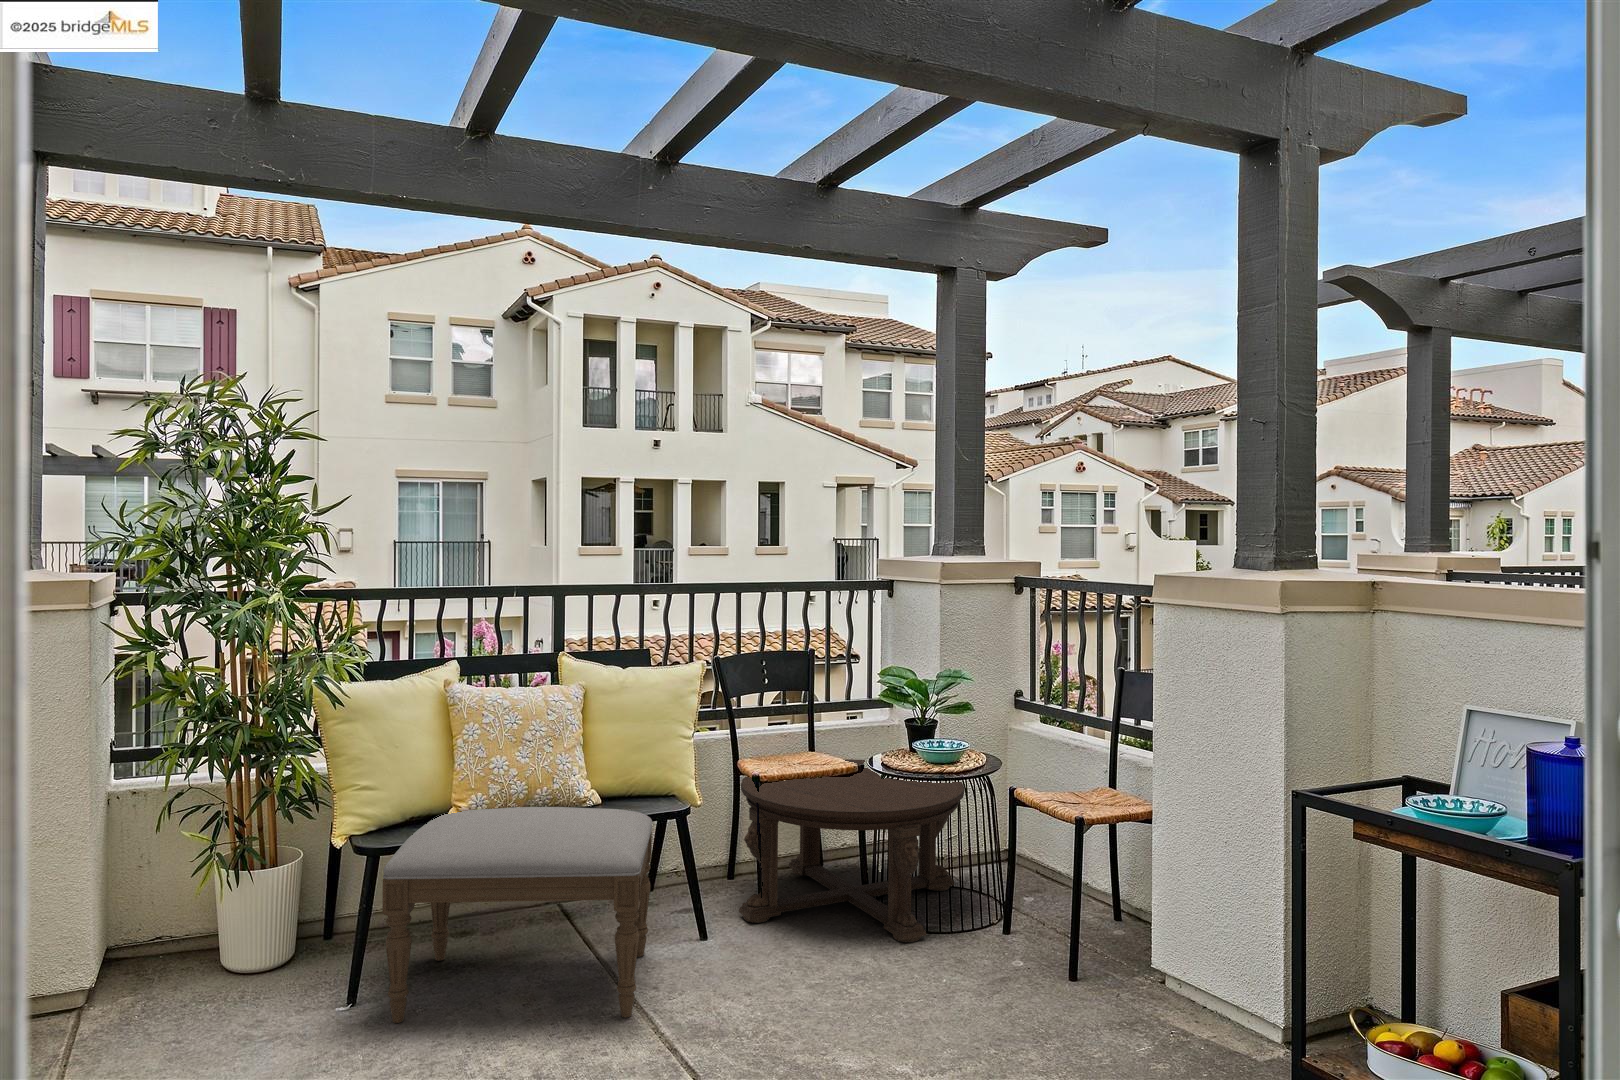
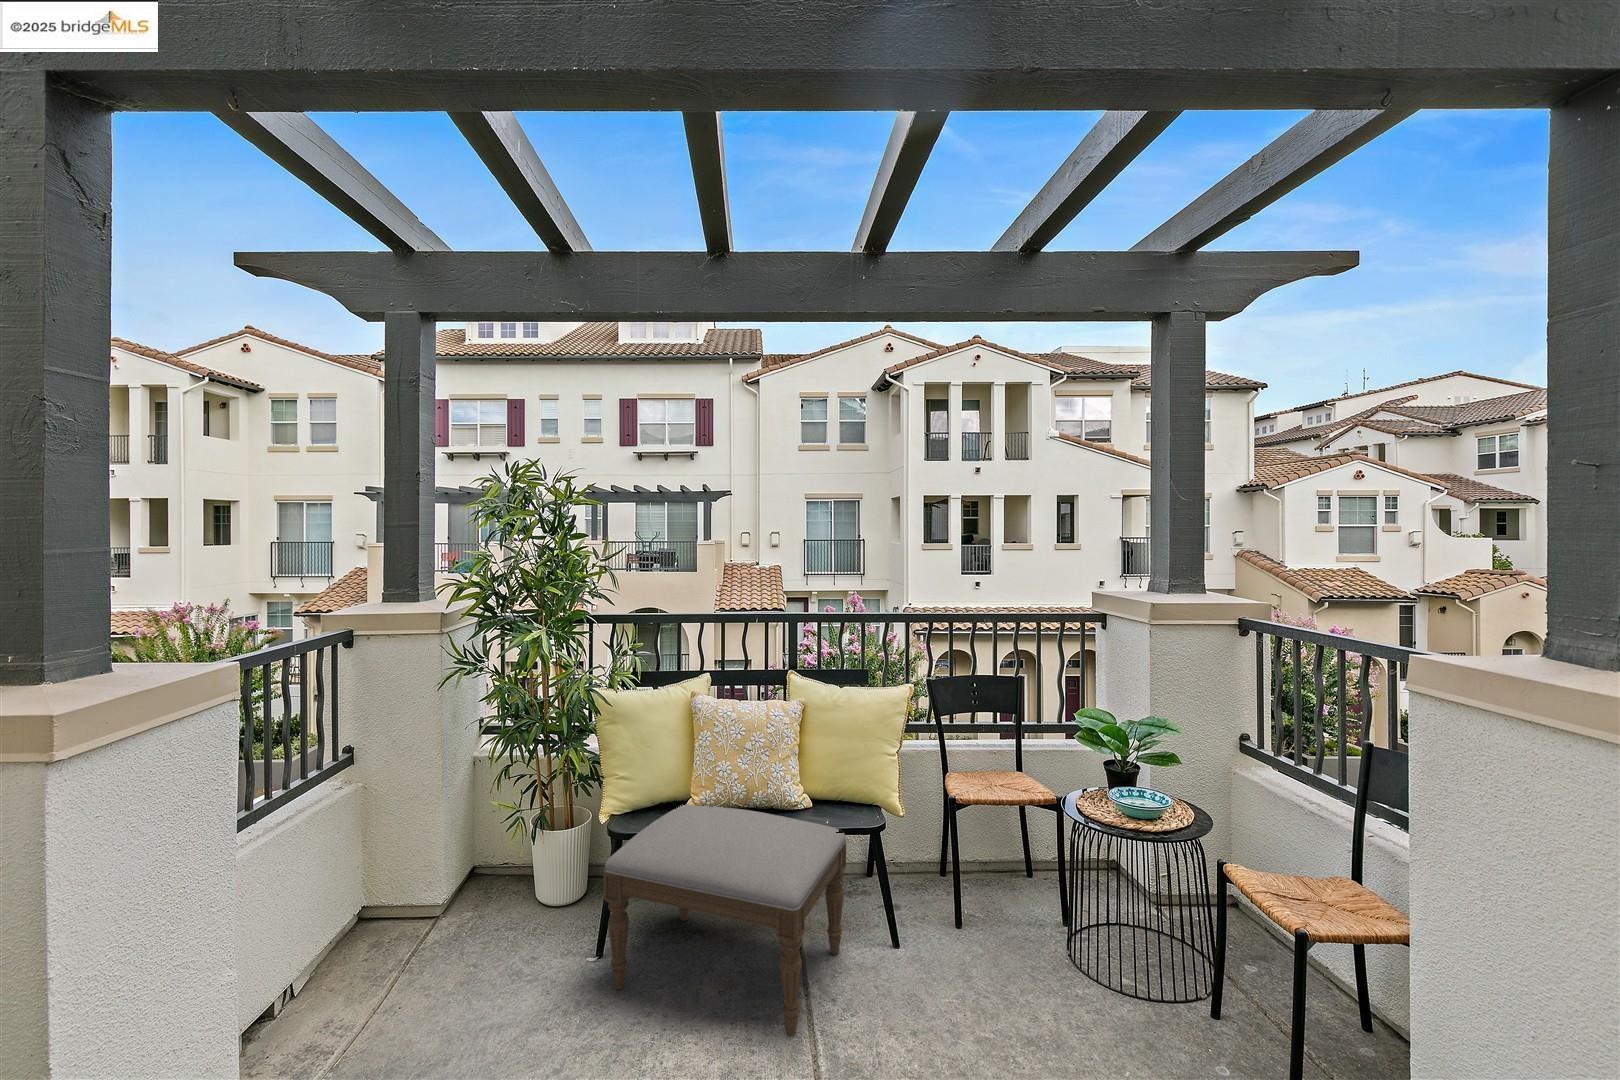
coffee table: present [739,759,965,943] -> none [938,775,1170,999]

